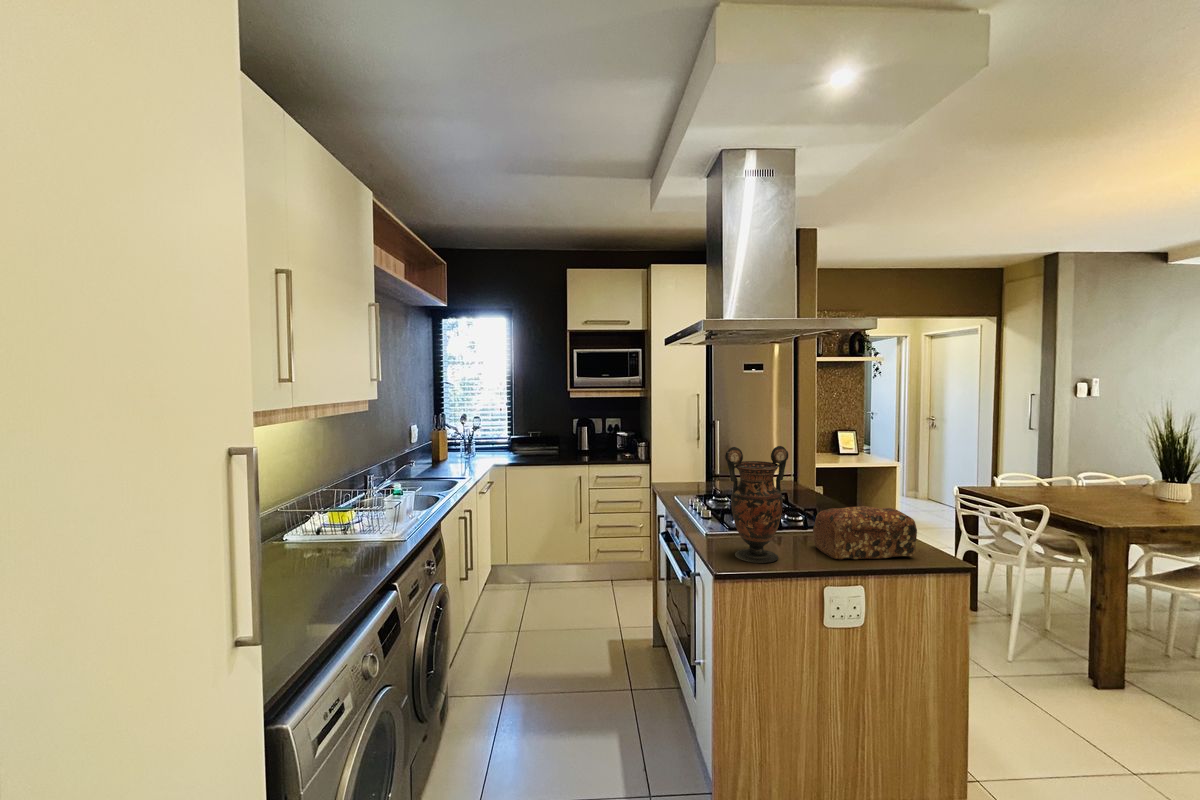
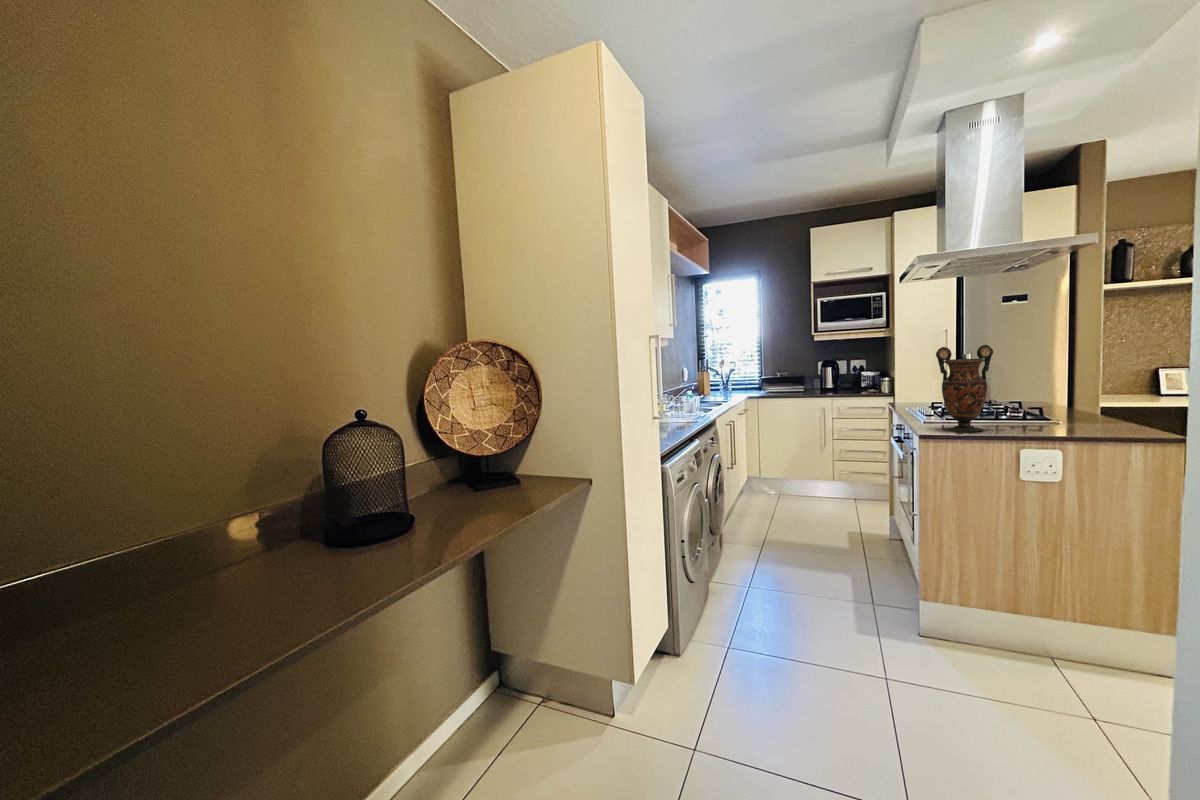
bread loaf: present [813,506,917,560] -> none [1022,394,1123,433]

